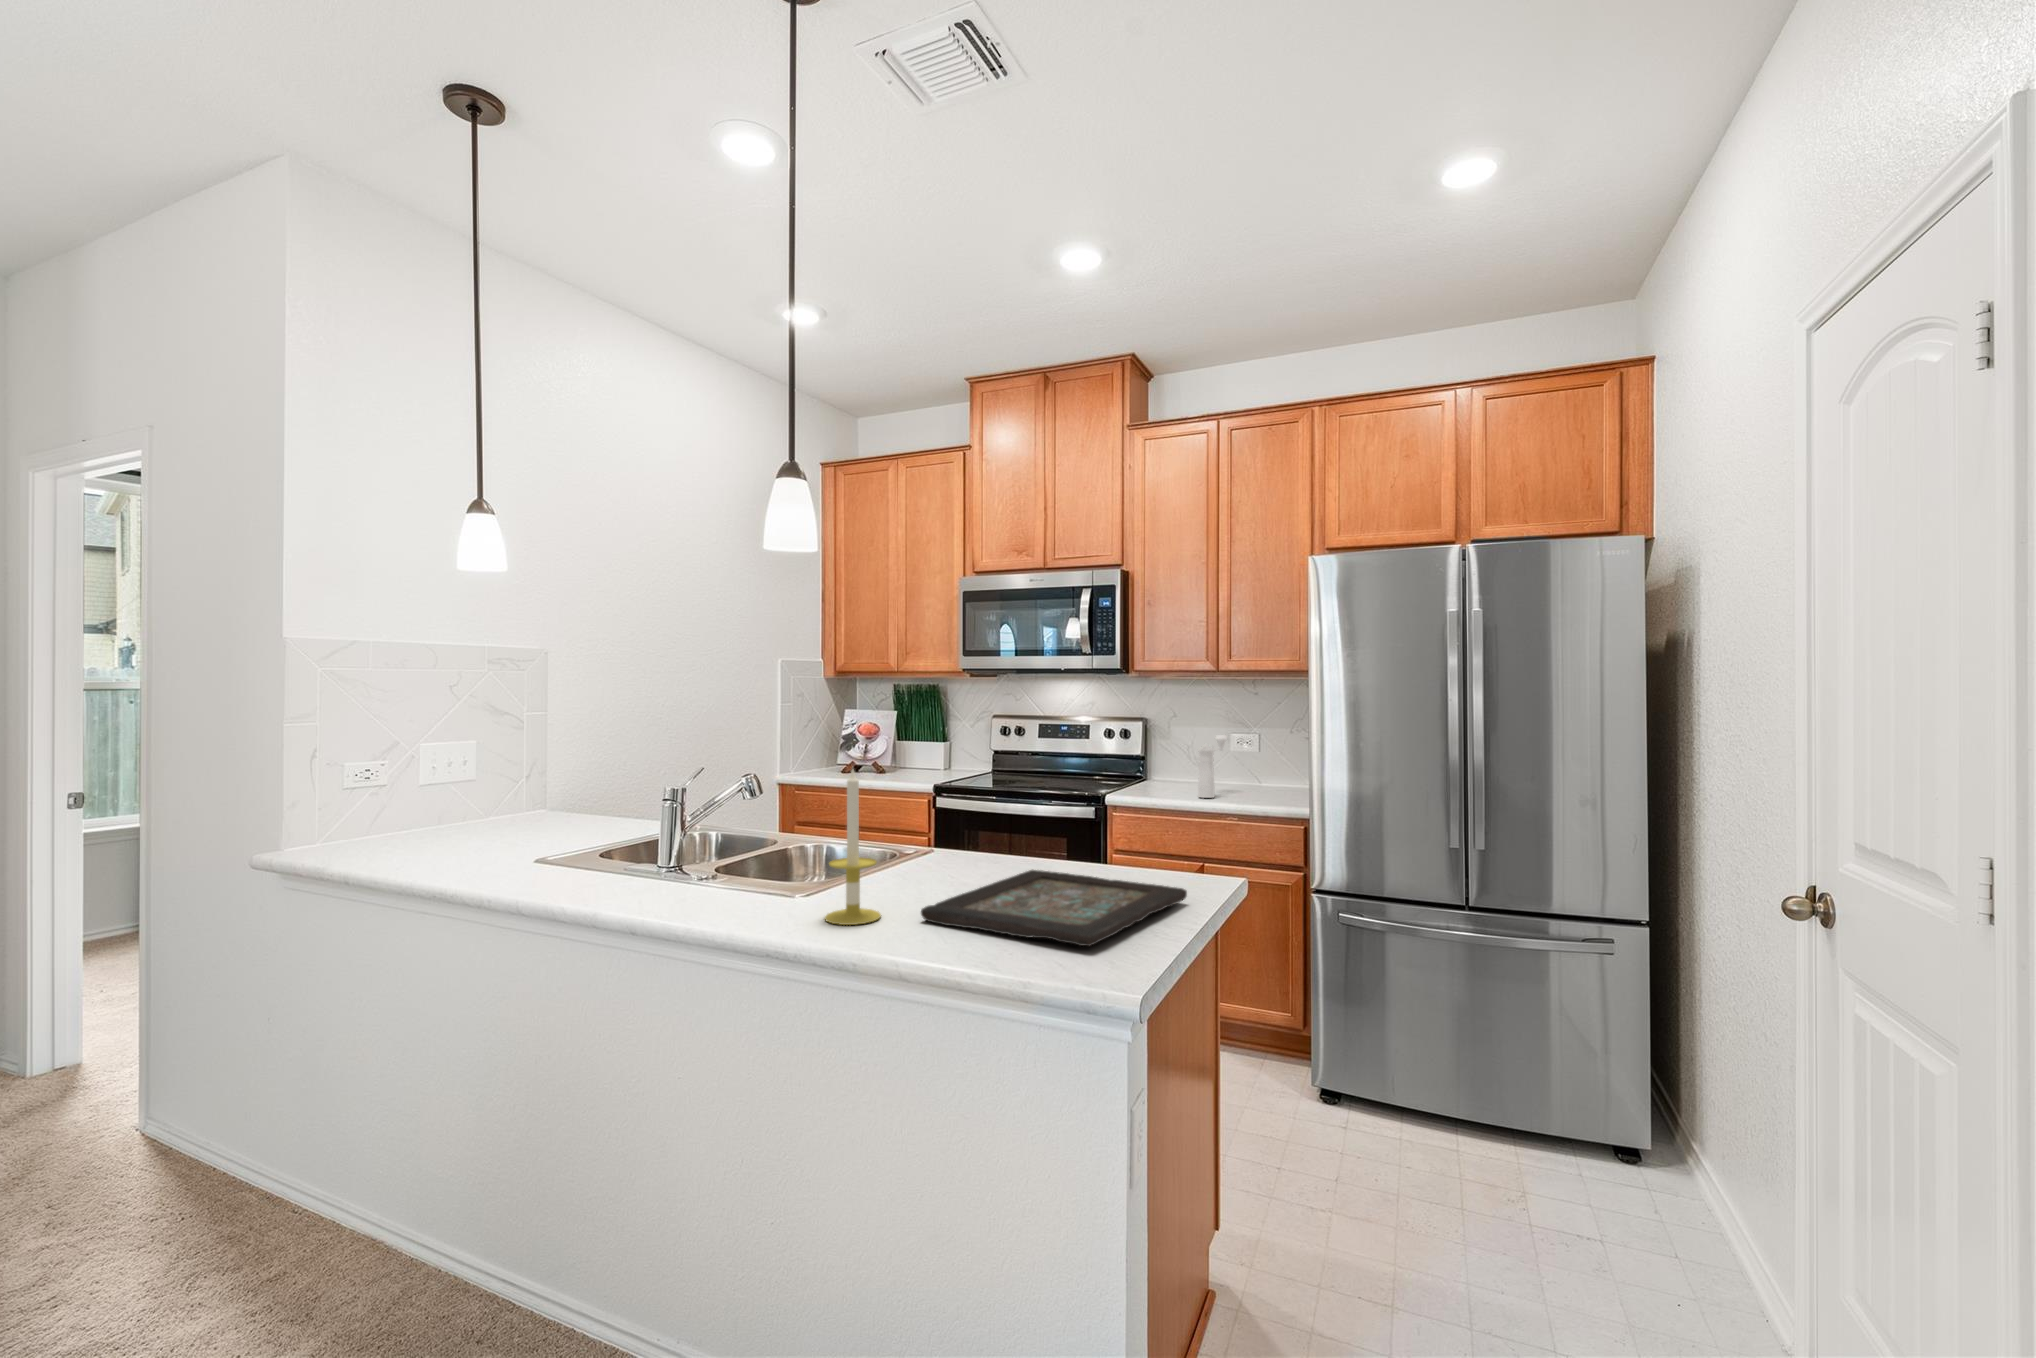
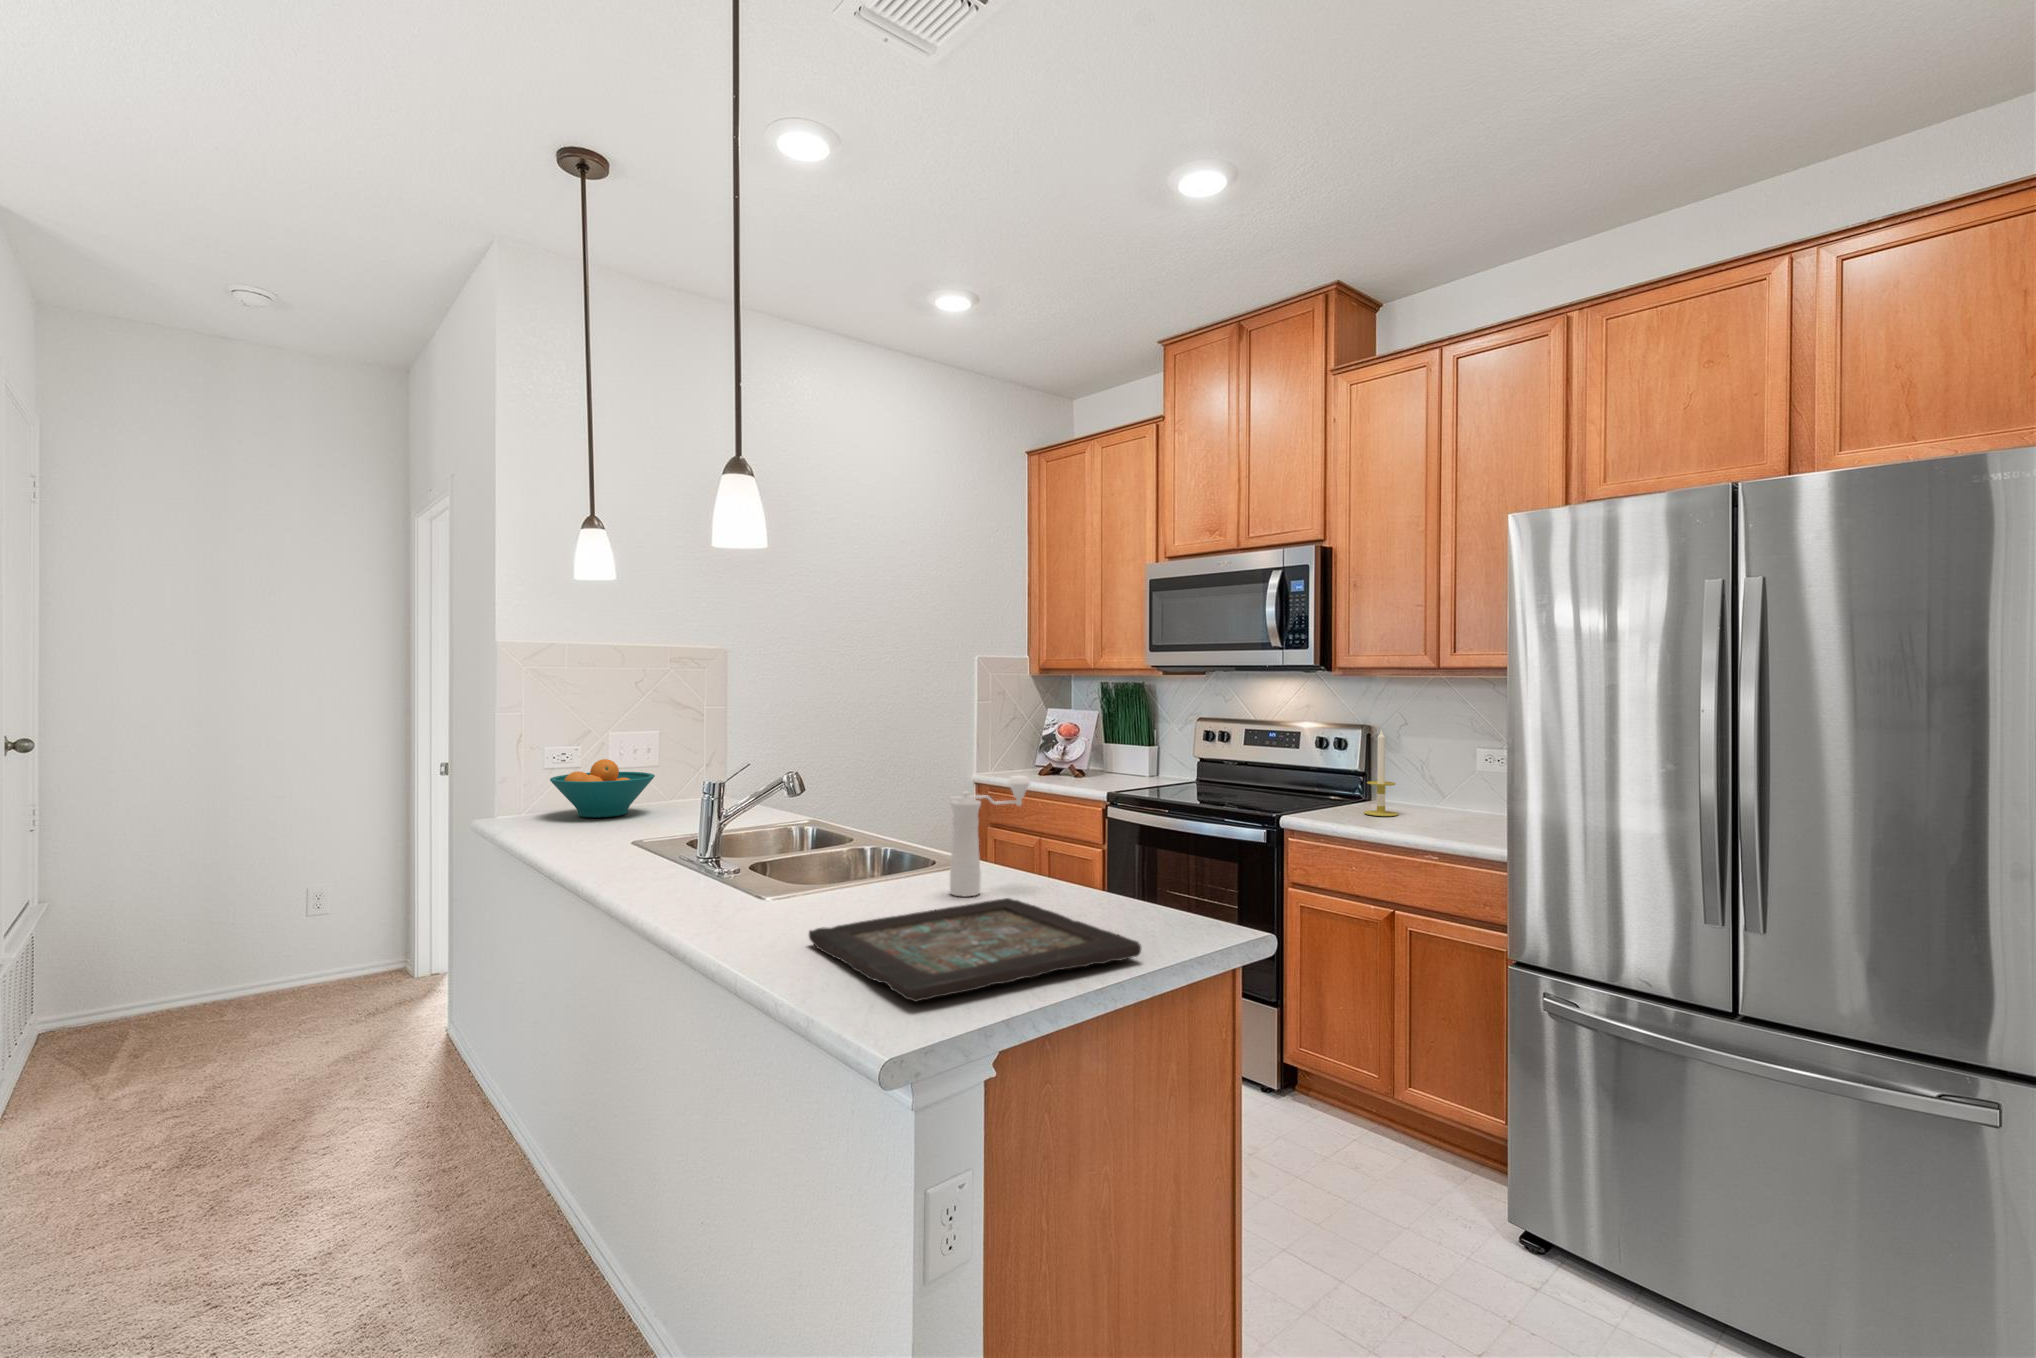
pepper mill: present [1198,735,1227,798] -> present [950,776,1030,897]
candle: present [825,770,881,925] -> present [1364,730,1398,816]
fruit bowl: none [400,775,523,840] -> present [550,759,655,818]

